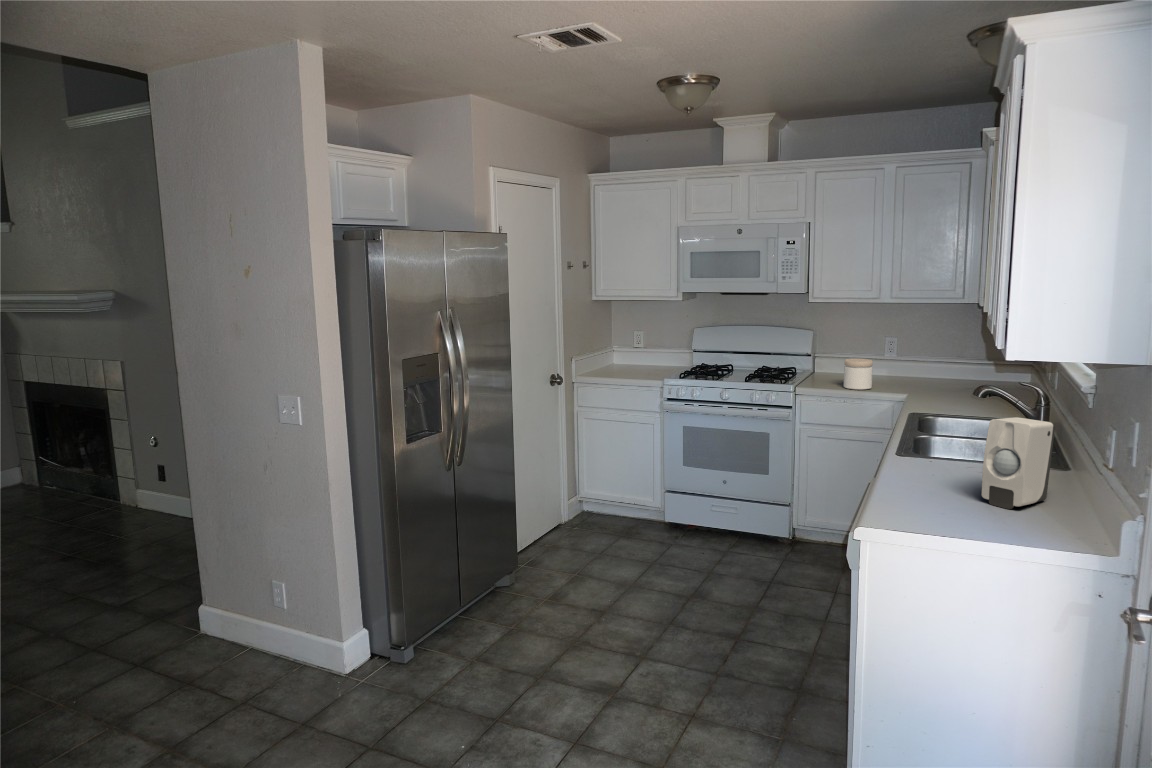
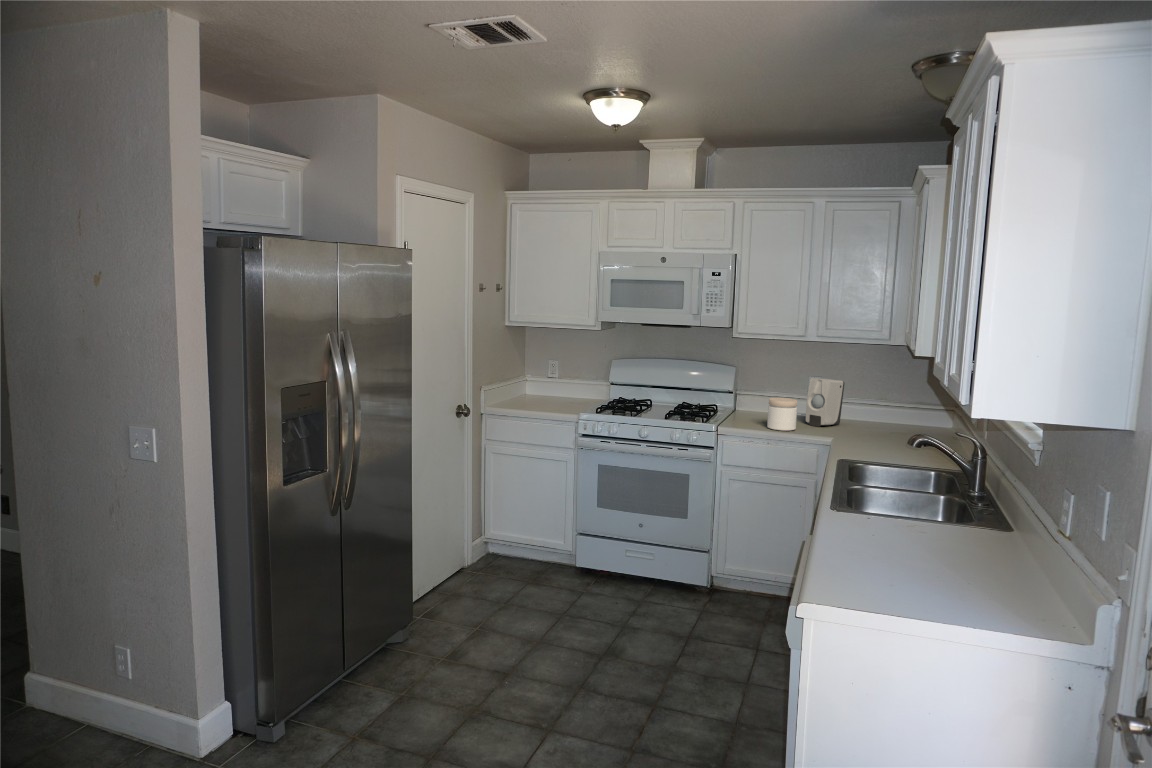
soap dispenser: present [982,417,1055,509] -> present [806,378,845,427]

